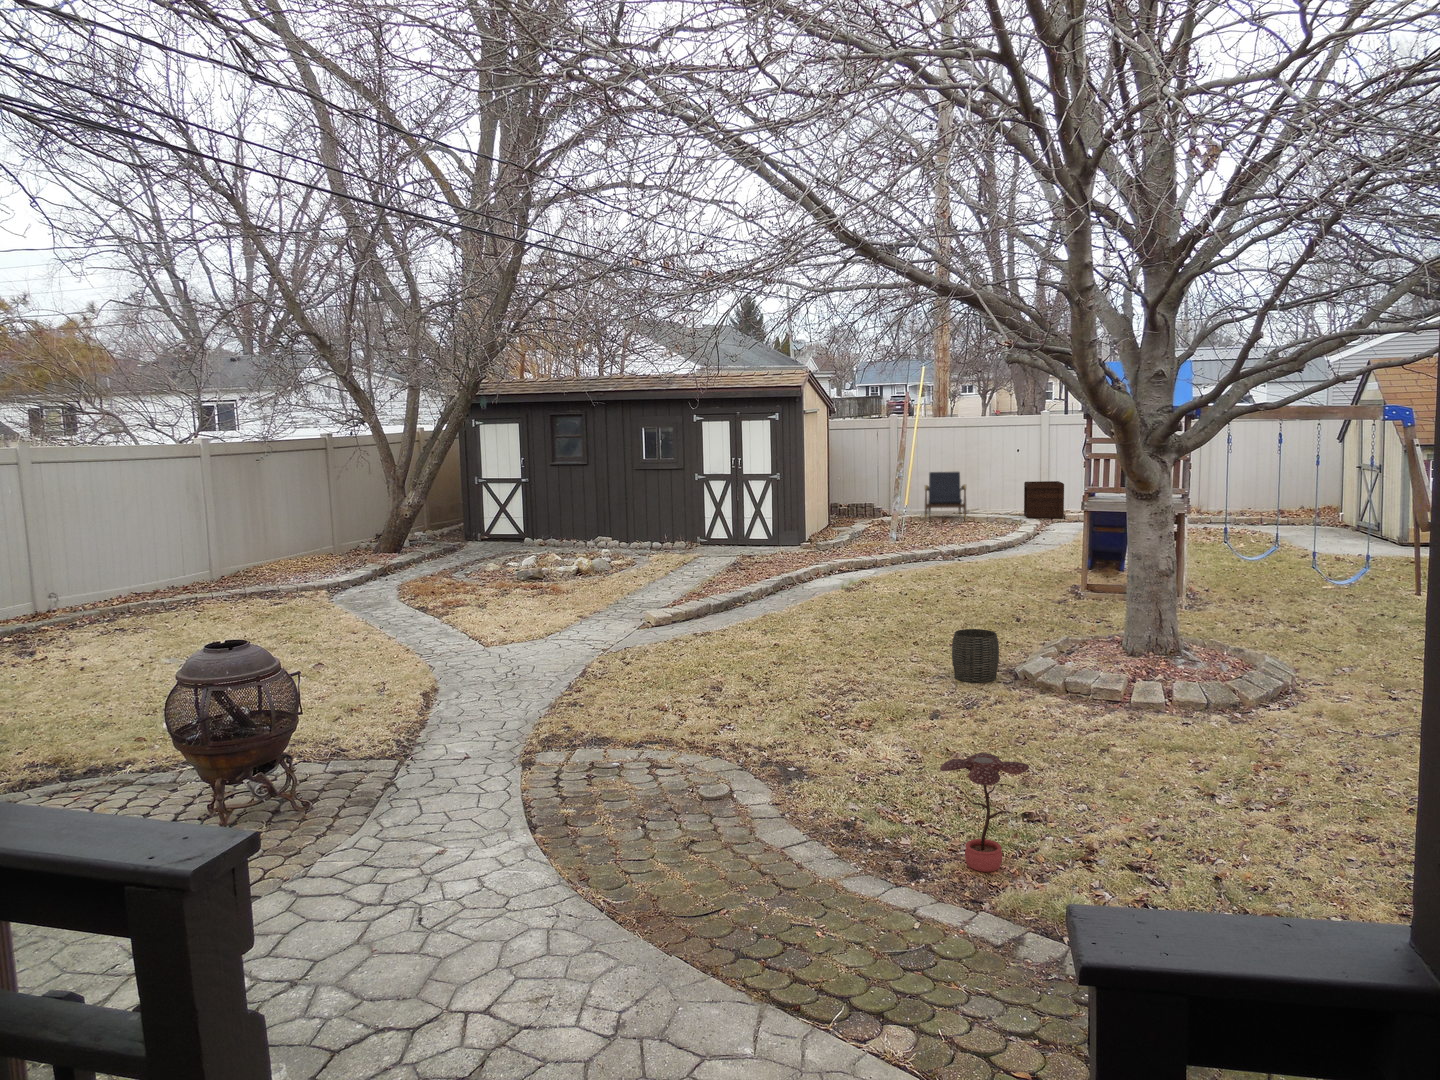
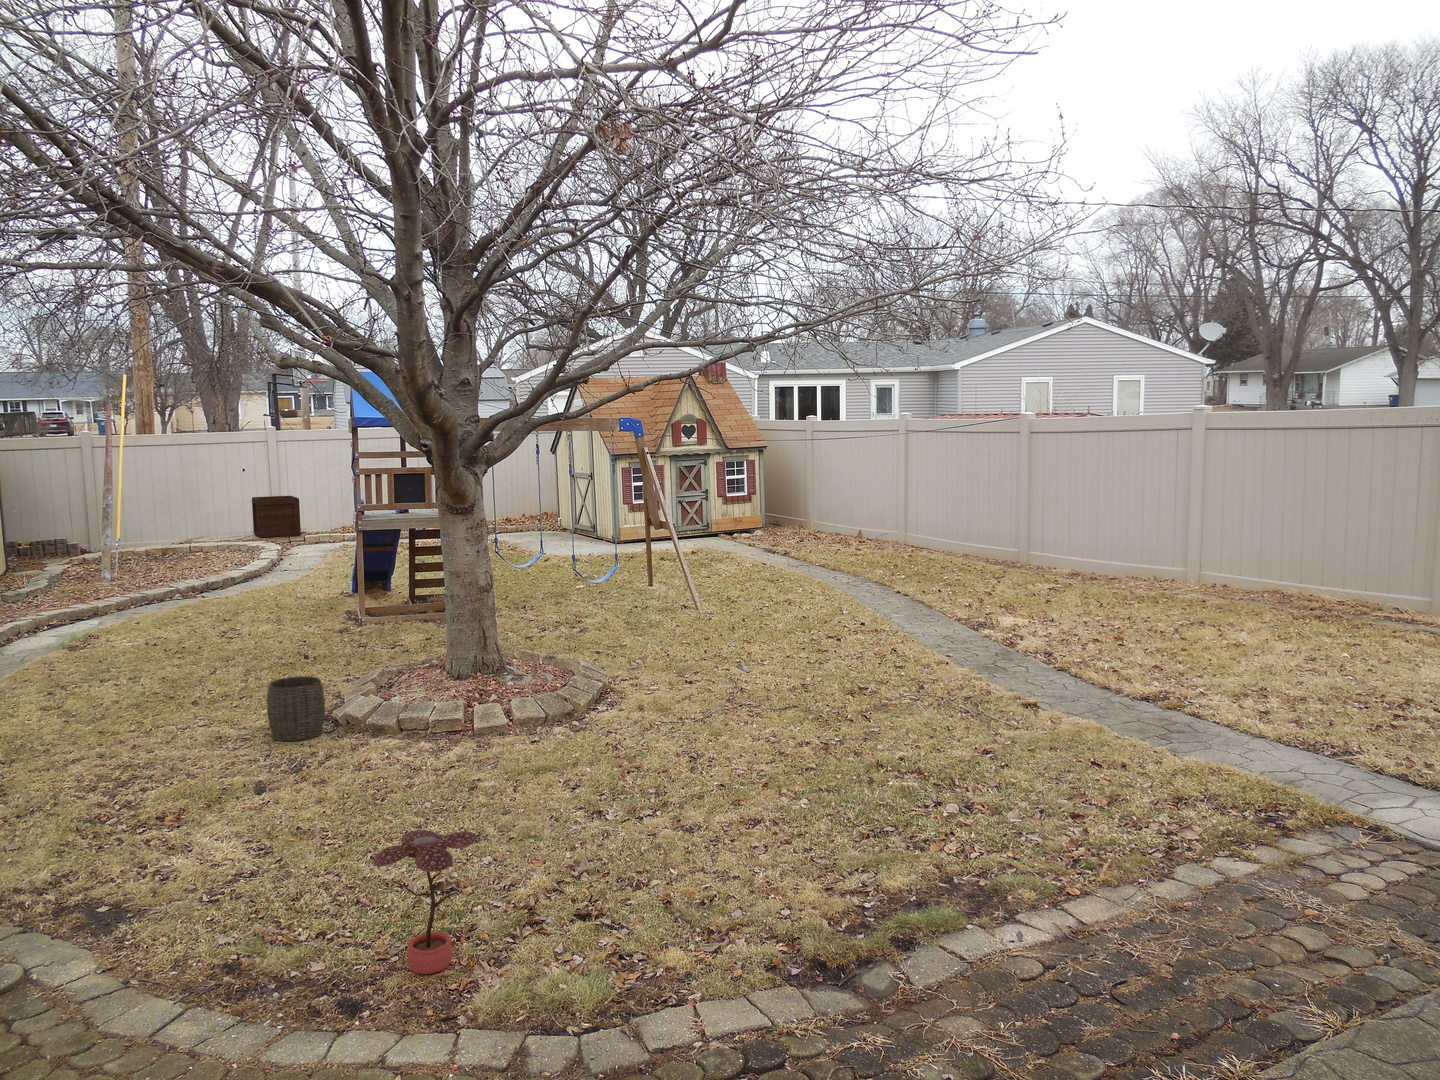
lounge chair: present [925,472,966,518] -> none [127,487,185,546]

